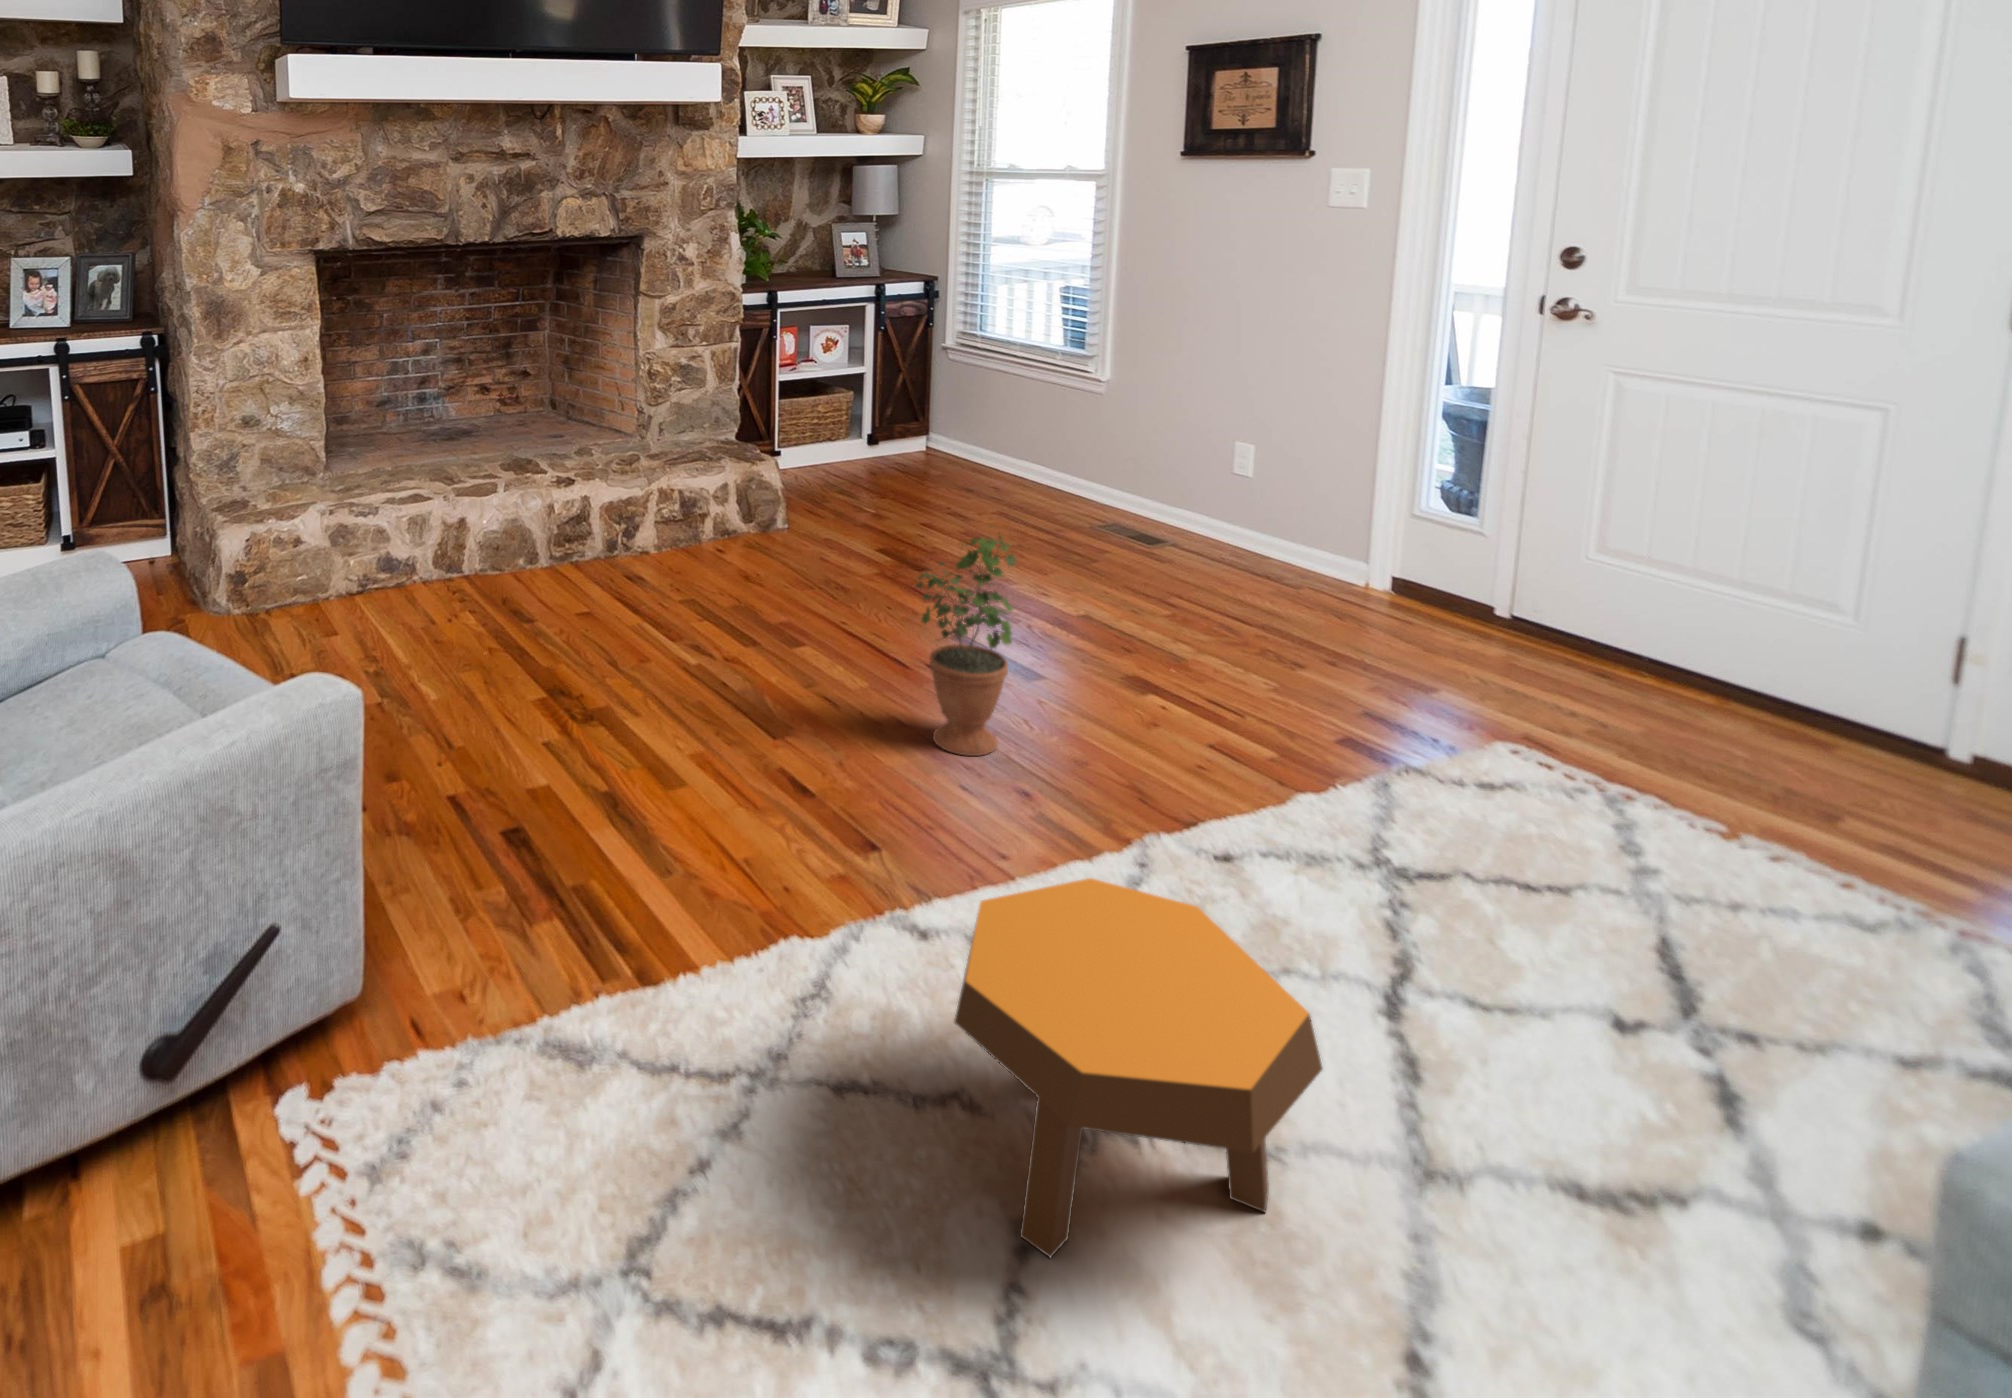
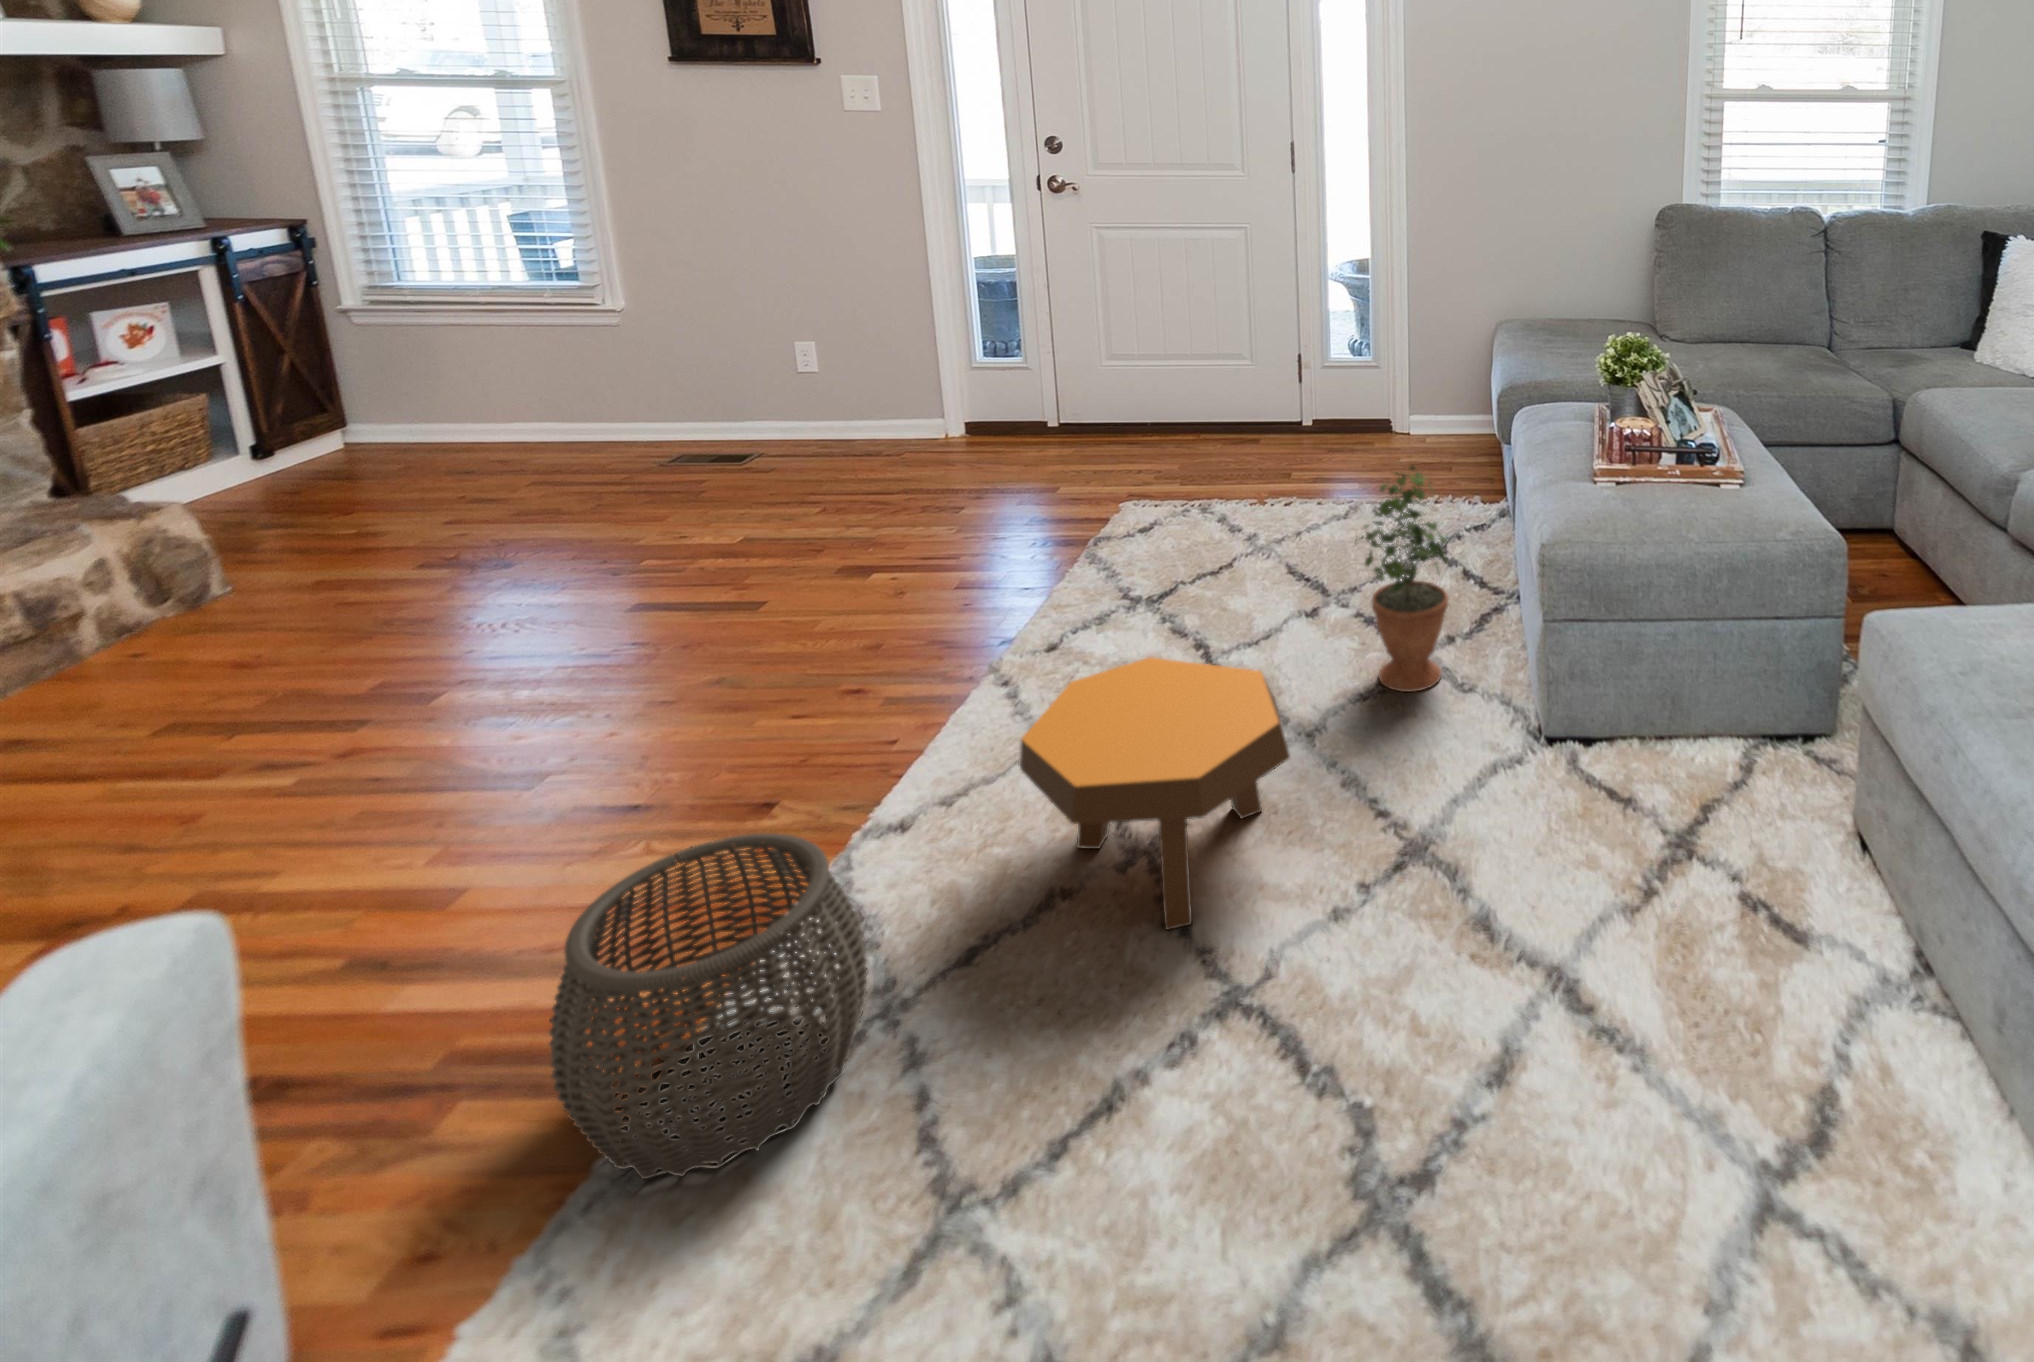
potted plant: present [916,536,1016,756] -> present [1362,465,1448,692]
woven basket: none [524,810,759,1105] -> present [549,833,868,1179]

